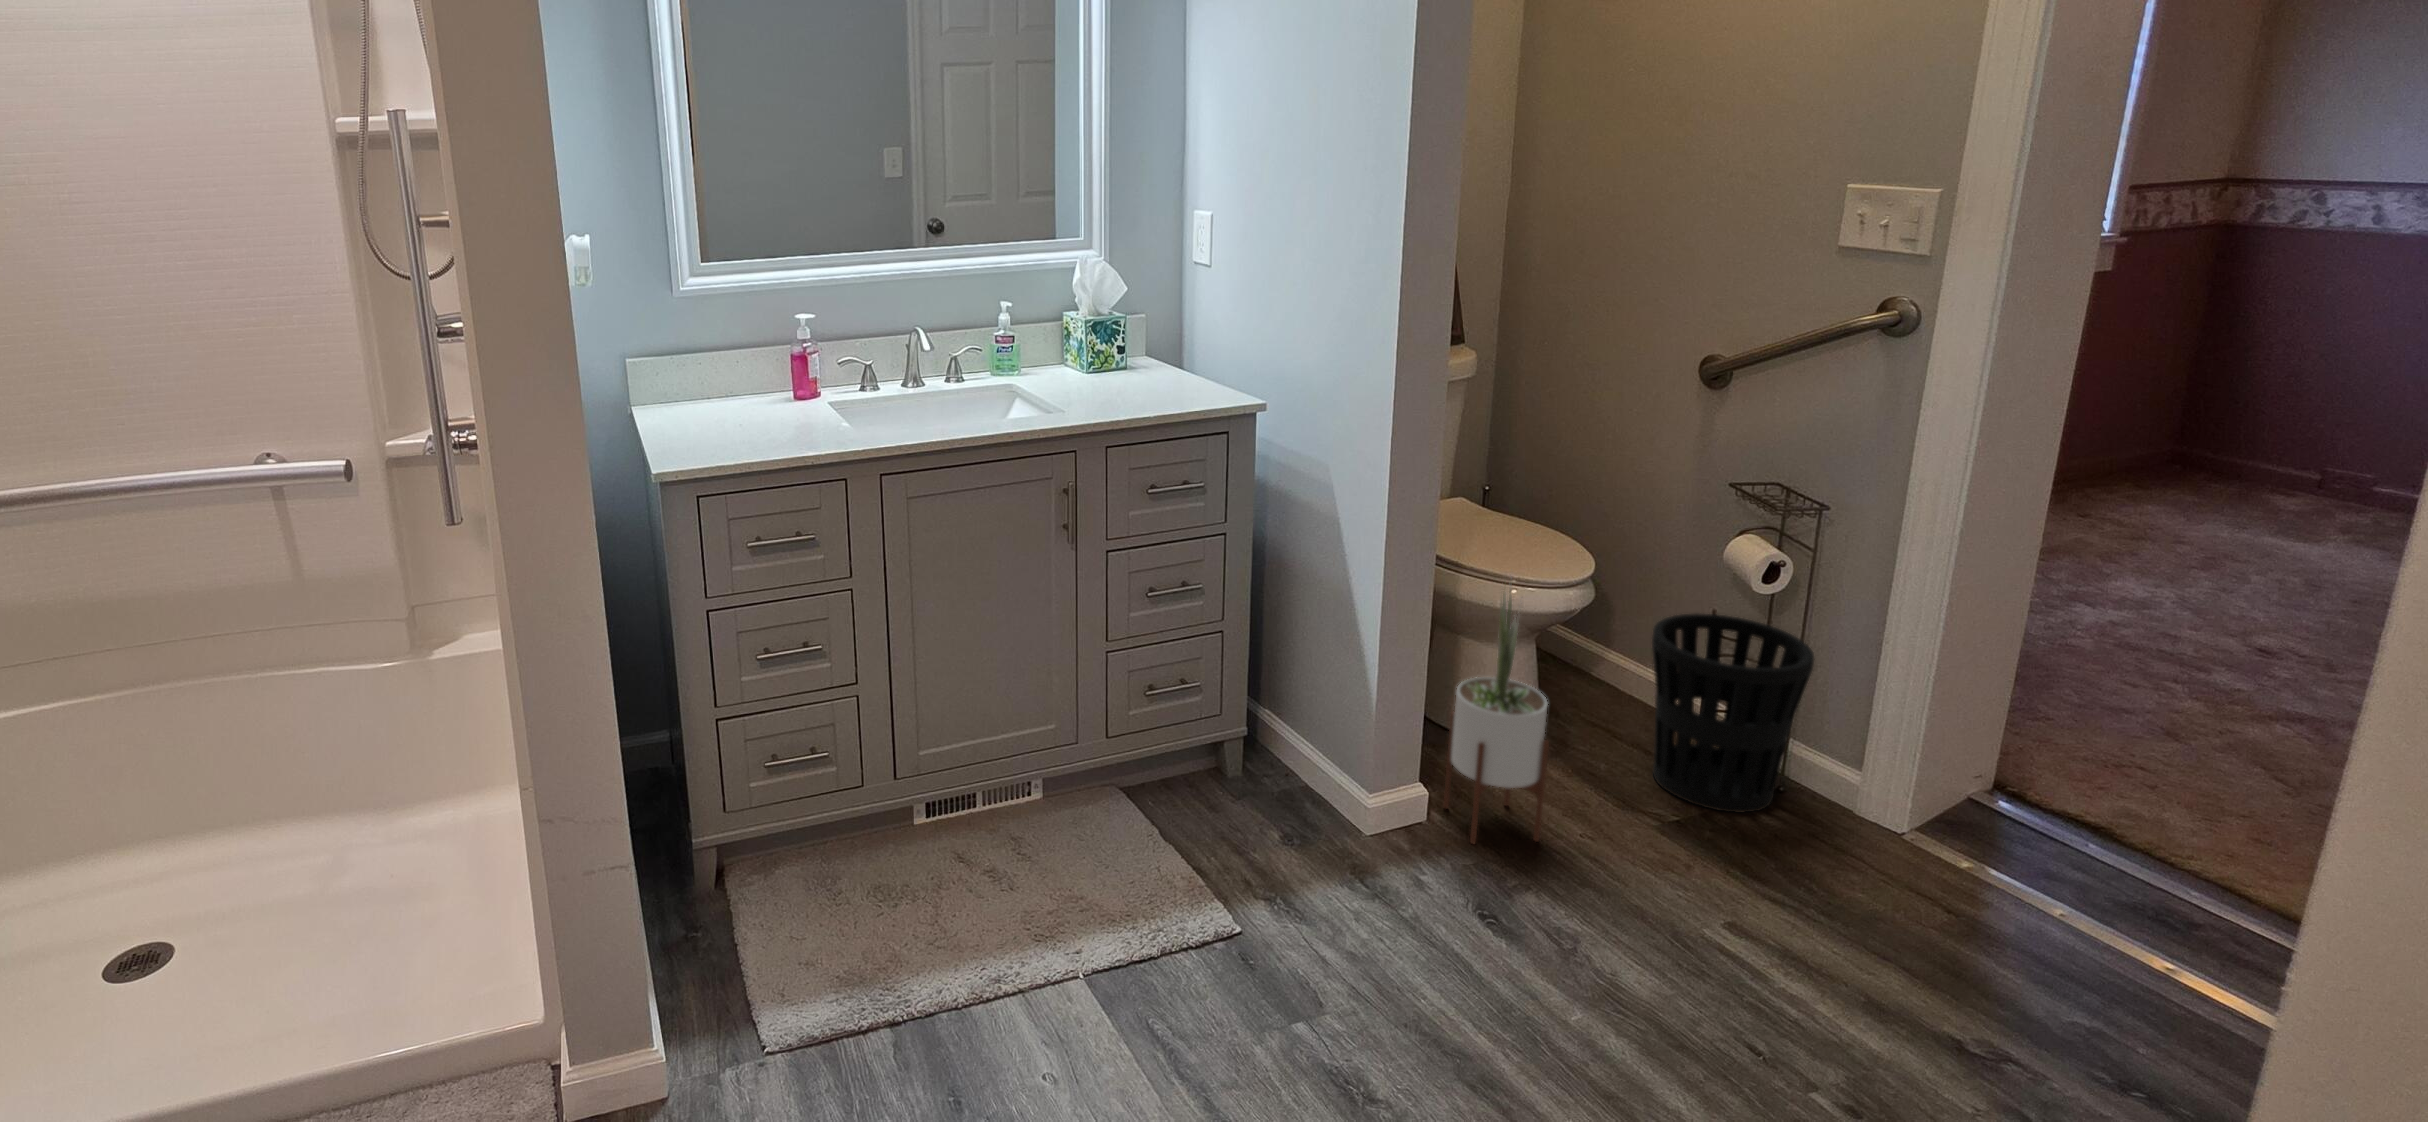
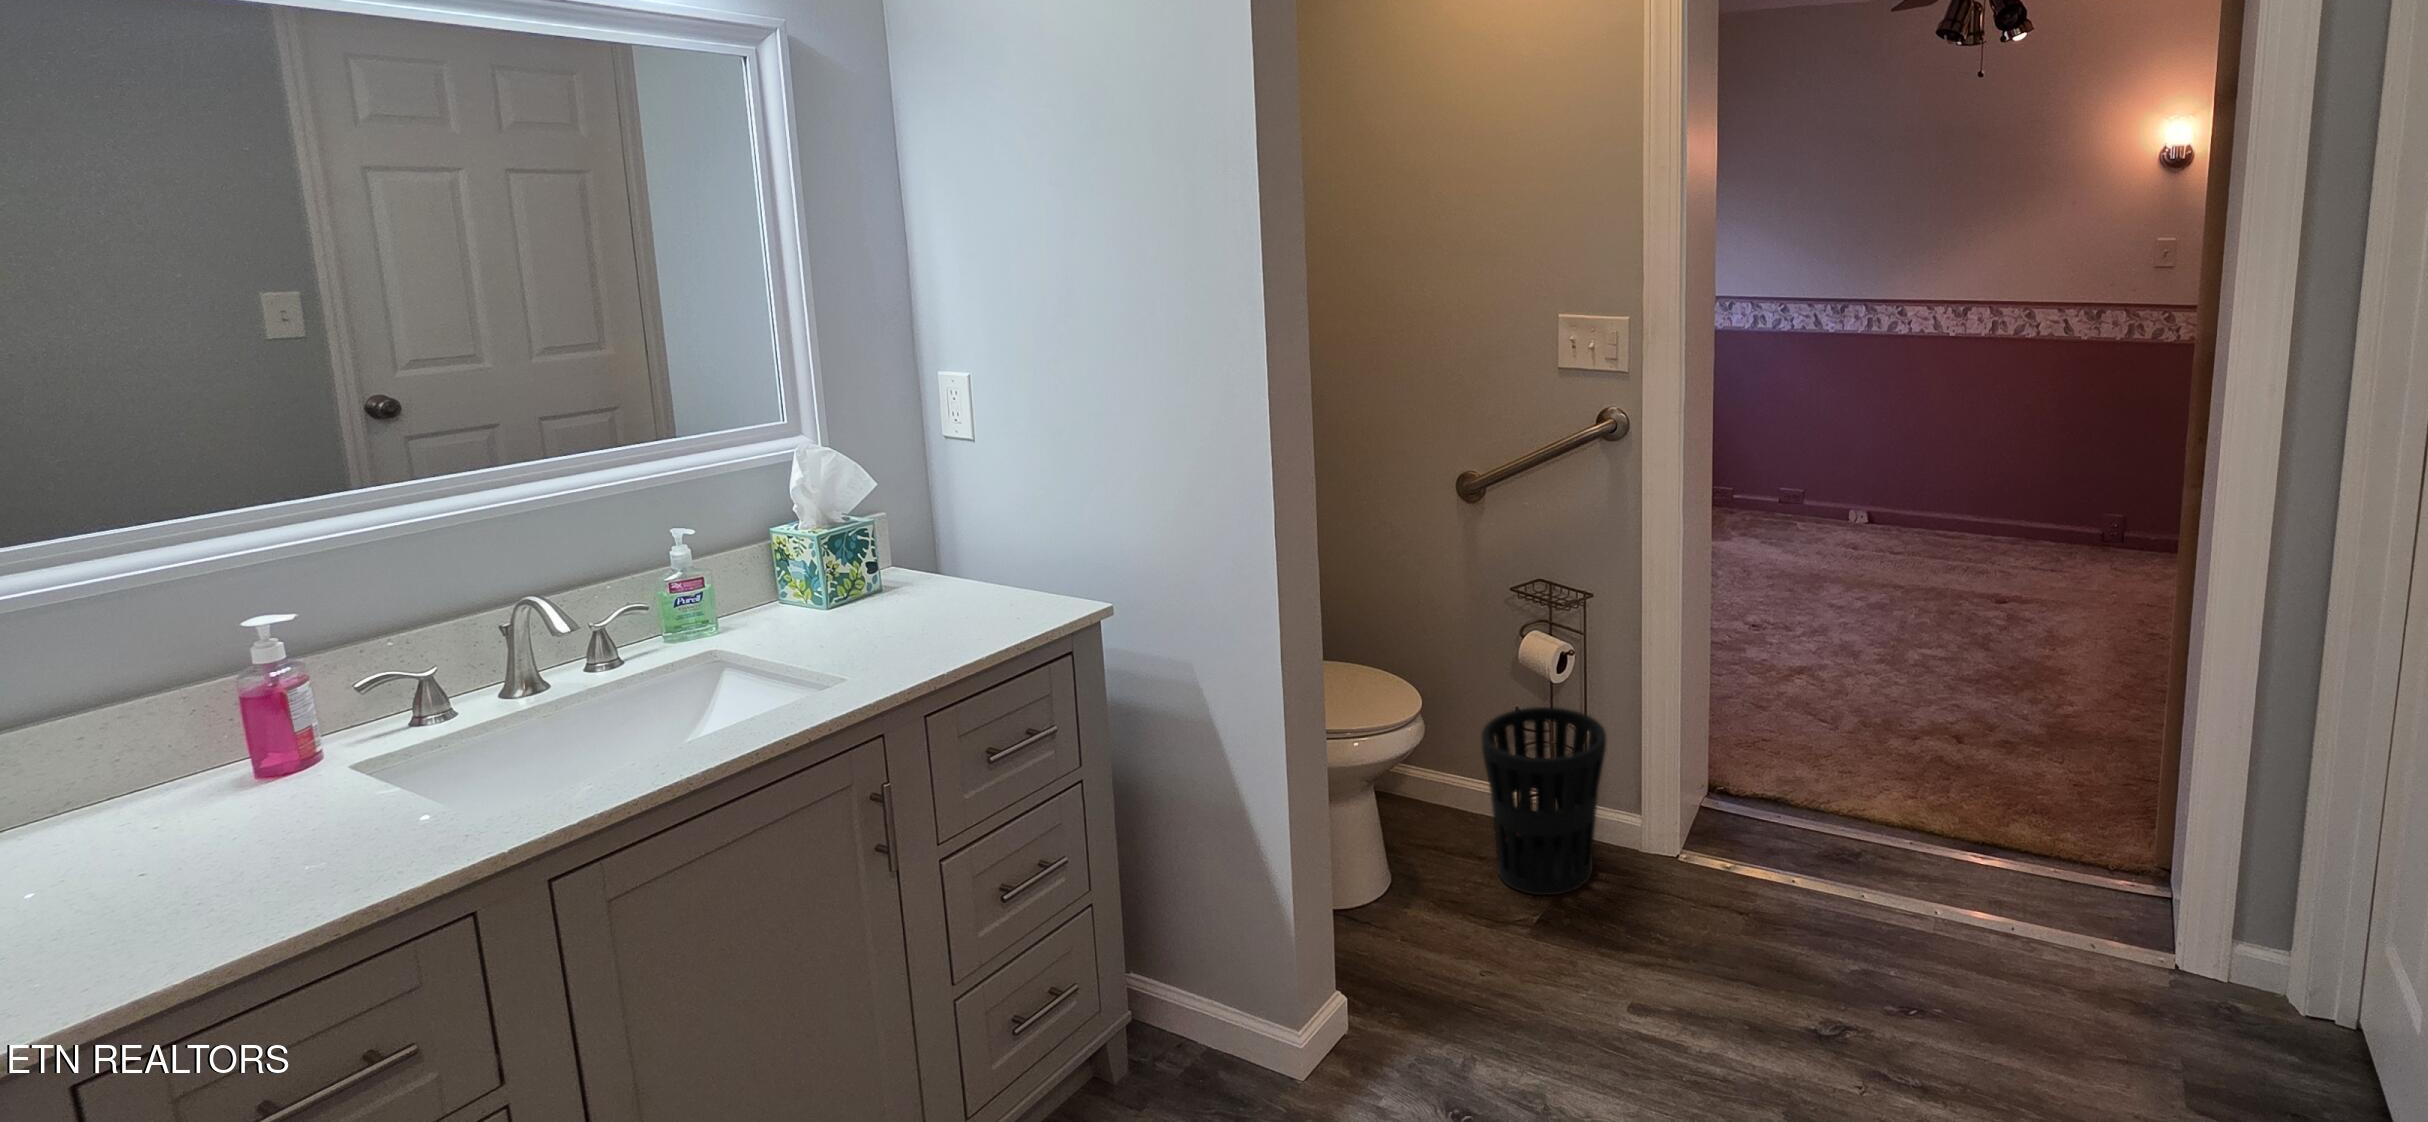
potted plant: present [1444,577,1549,844] -> none [1352,728,1456,1035]

